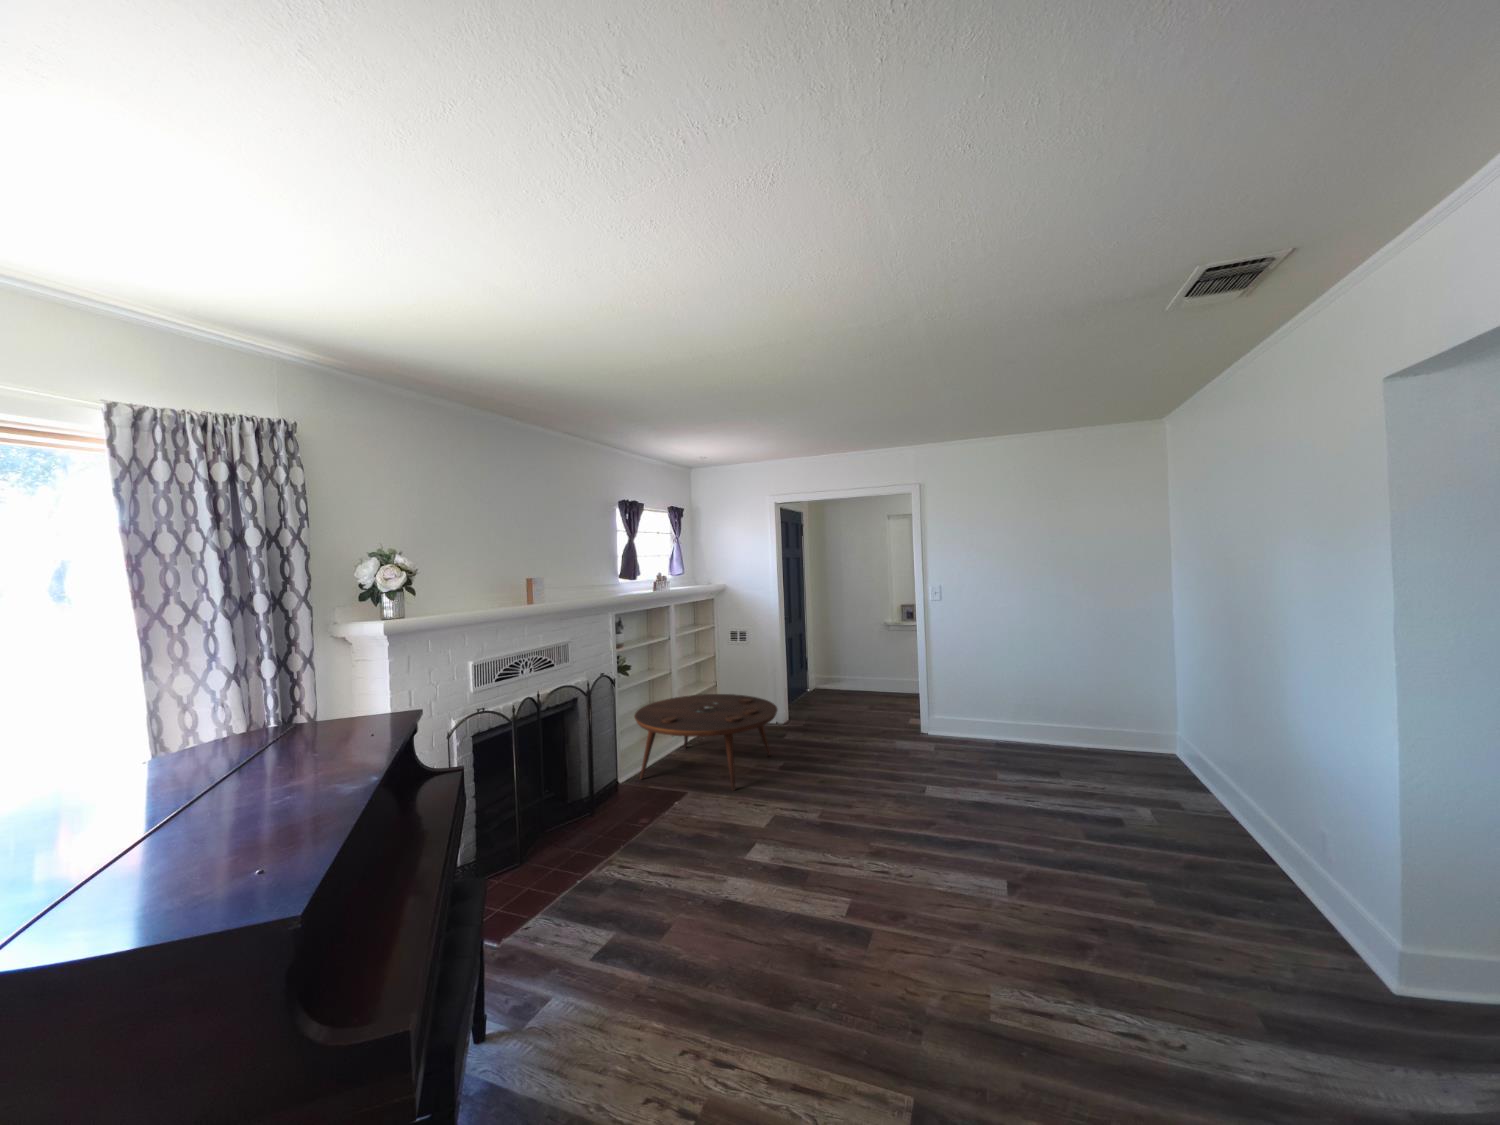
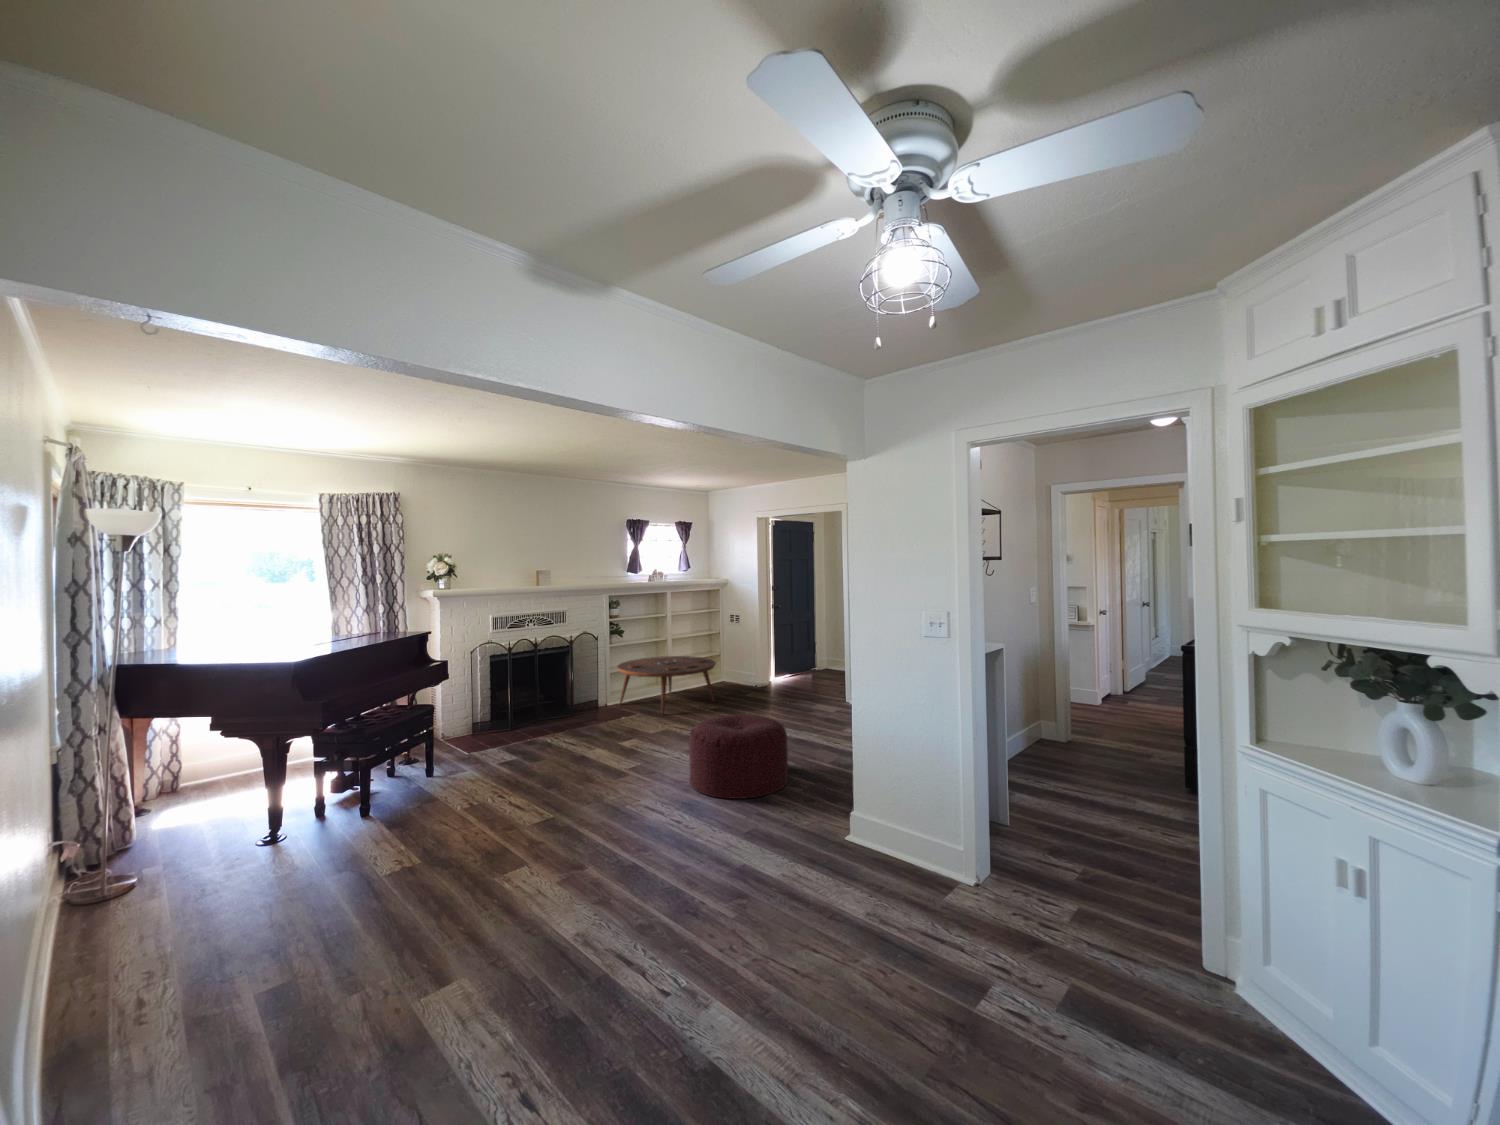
ottoman: none [958,792,1136,954] -> present [689,714,788,799]

